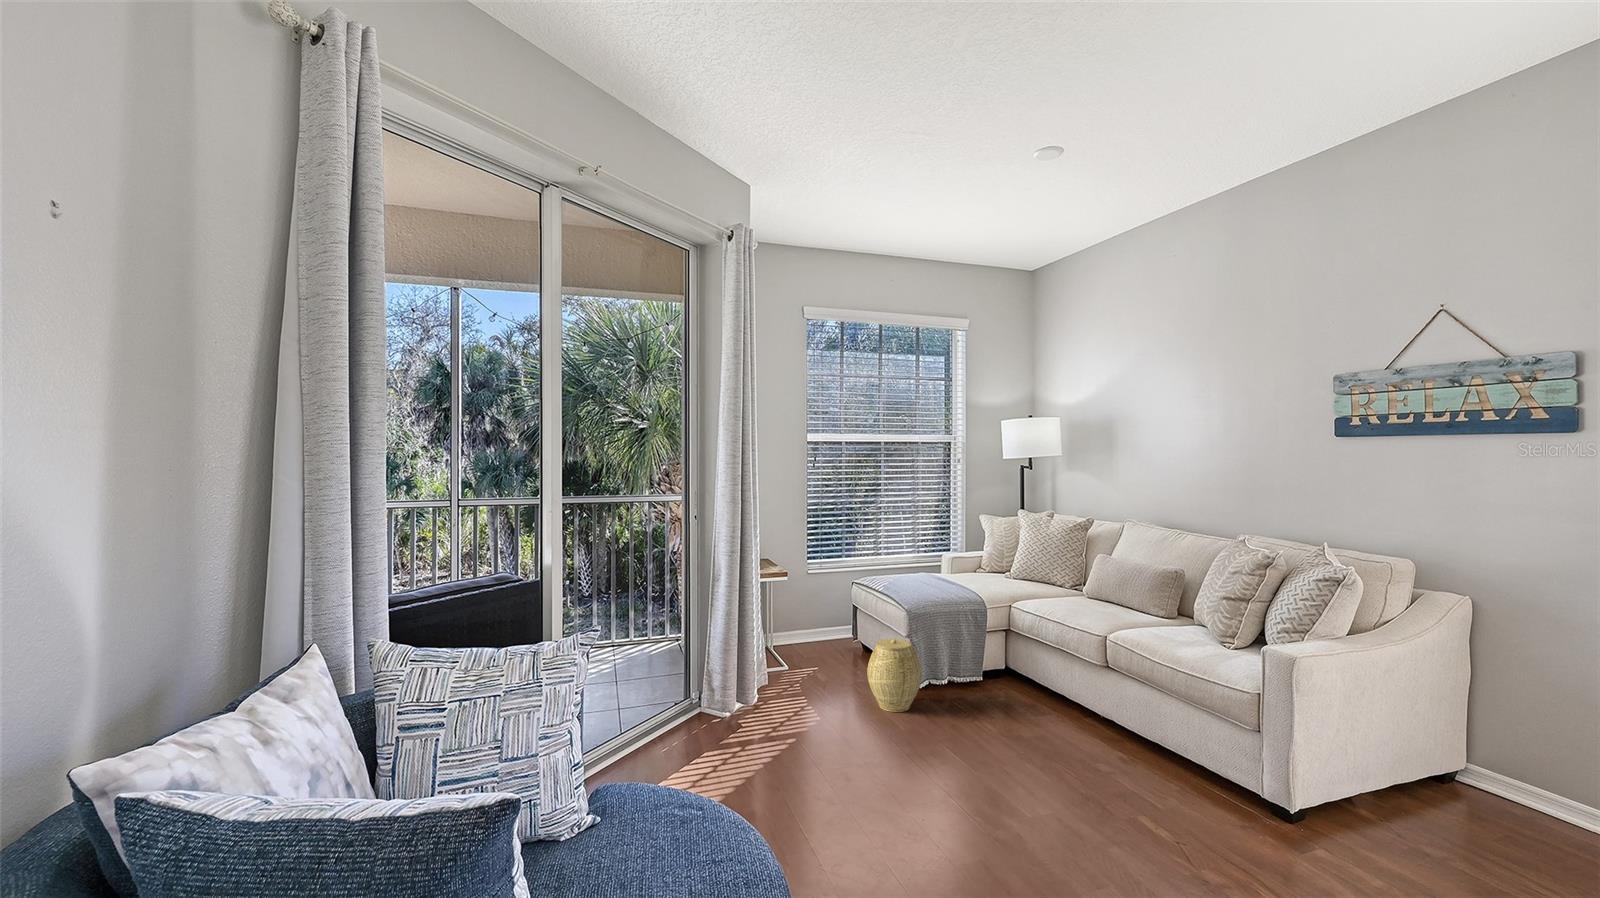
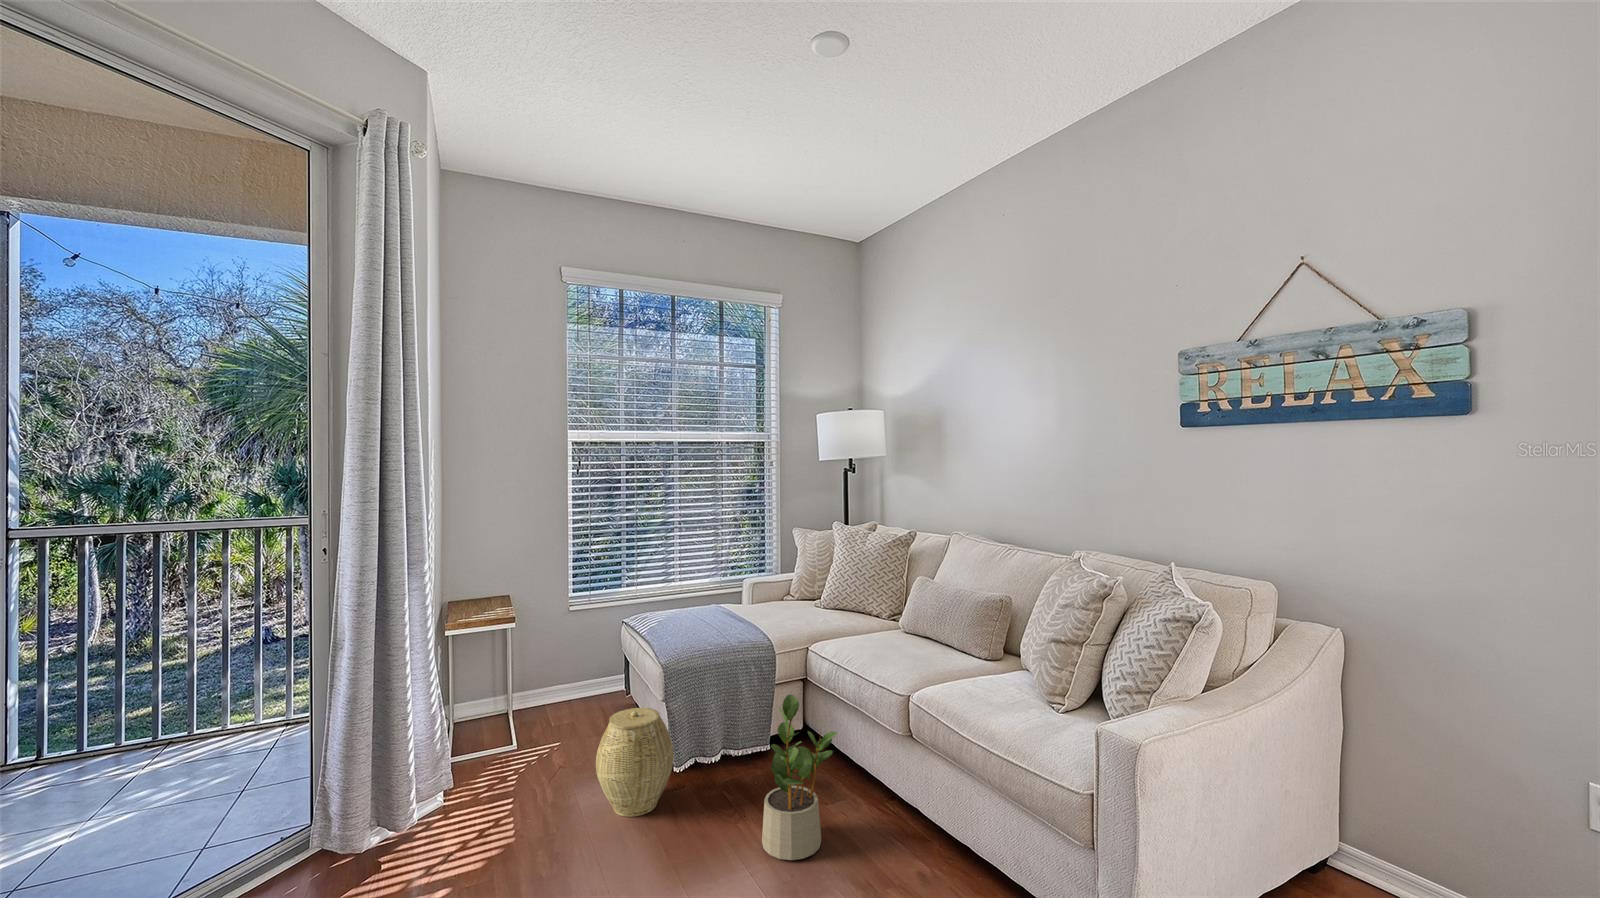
potted plant: none [997,628,1052,742] -> present [762,695,837,860]

